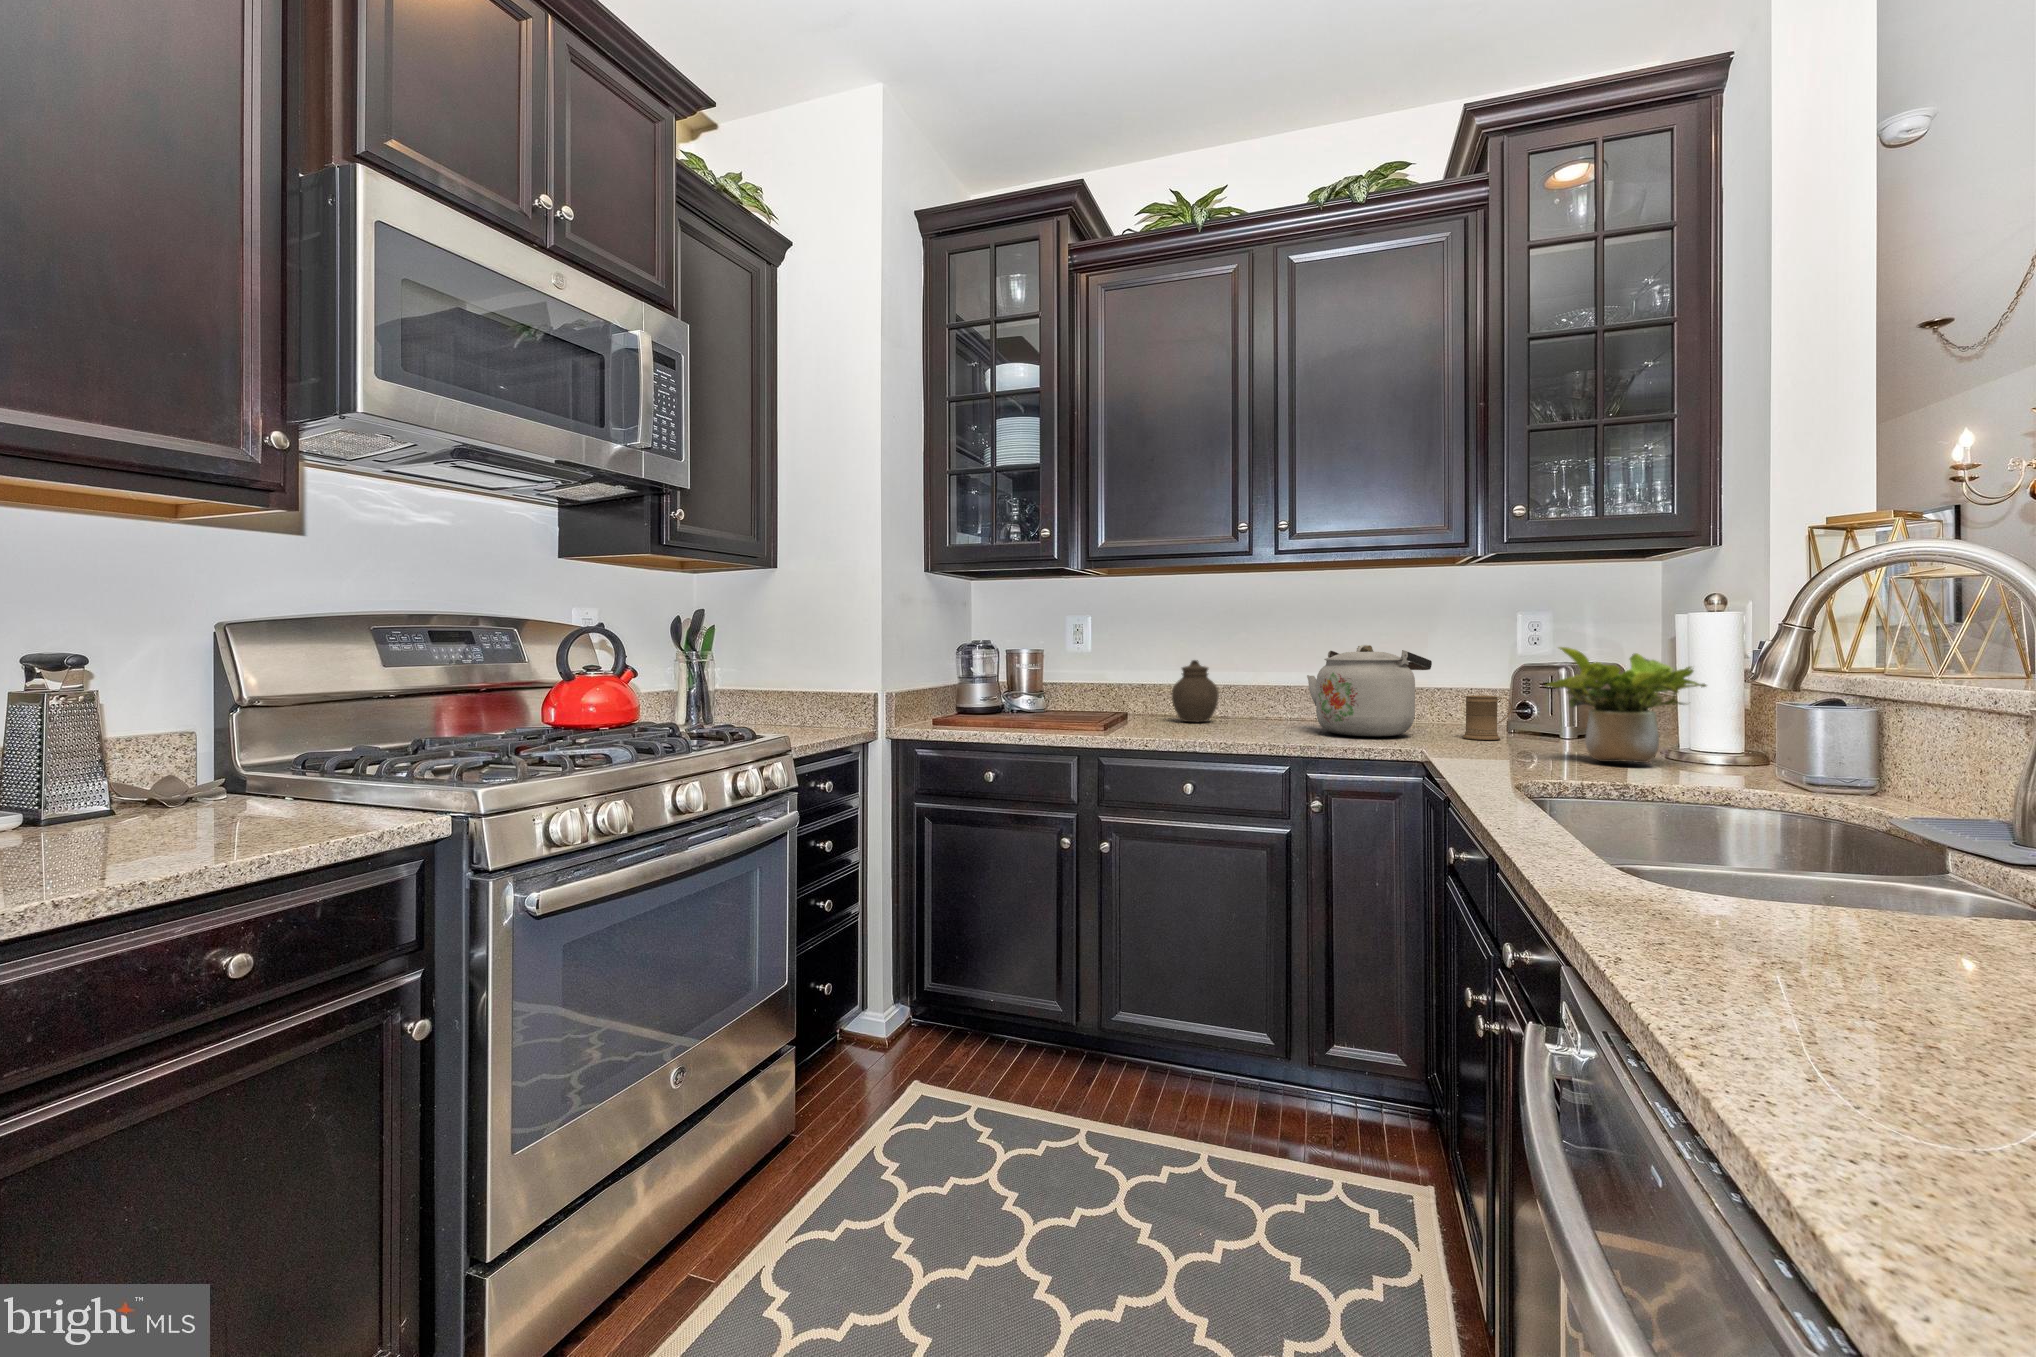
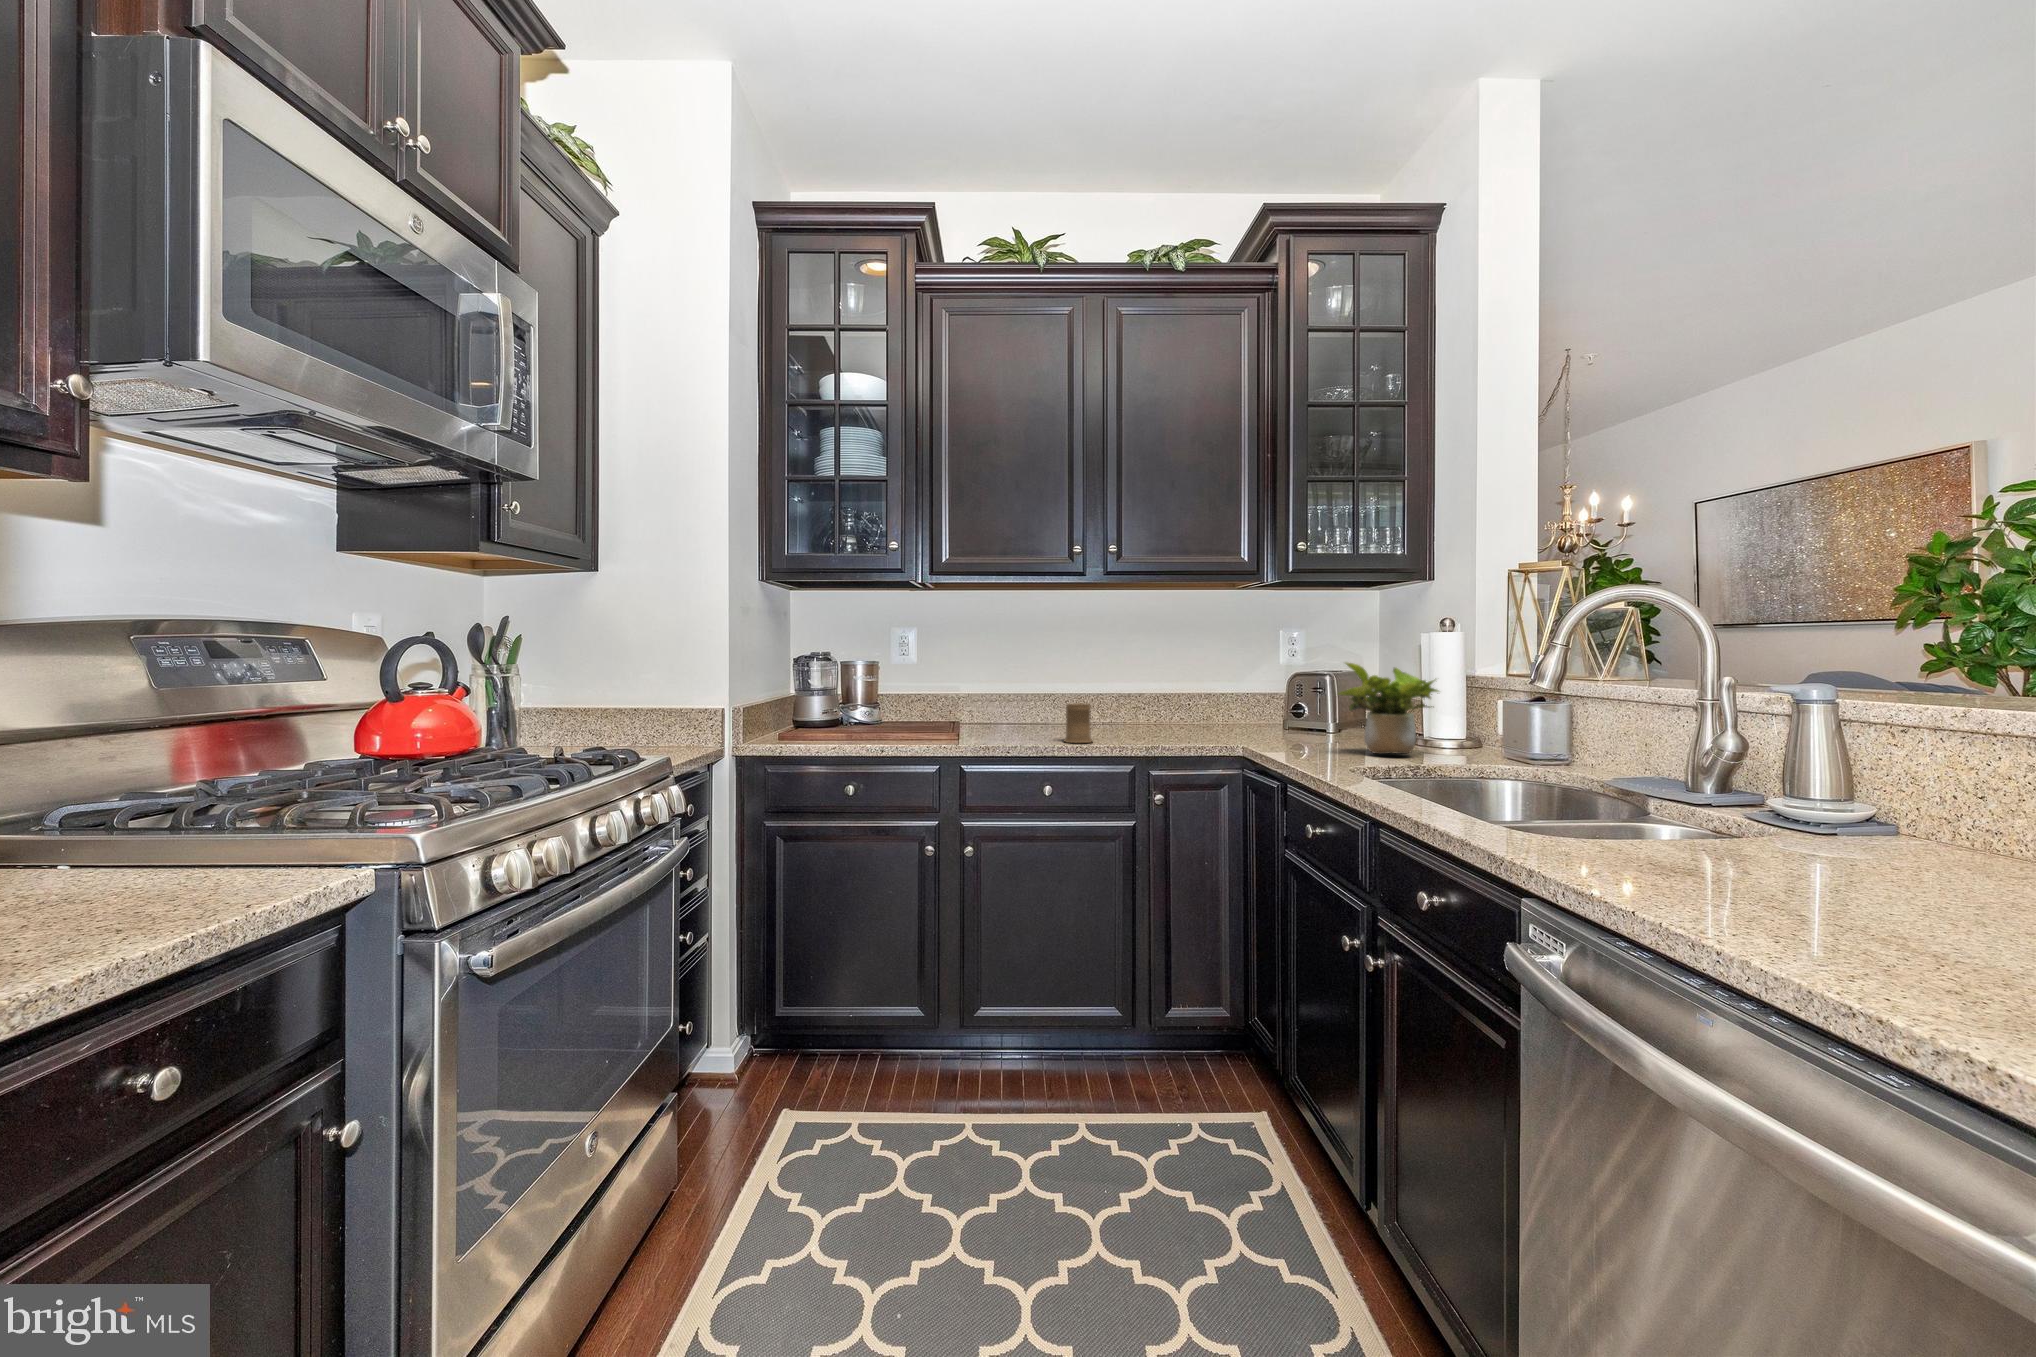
kettle: present [1307,645,1432,736] -> none [1128,658,1232,738]
jar: present [1172,660,1219,722] -> none [1002,670,1045,729]
mug: present [1462,695,1512,740] -> present [1064,703,1092,743]

